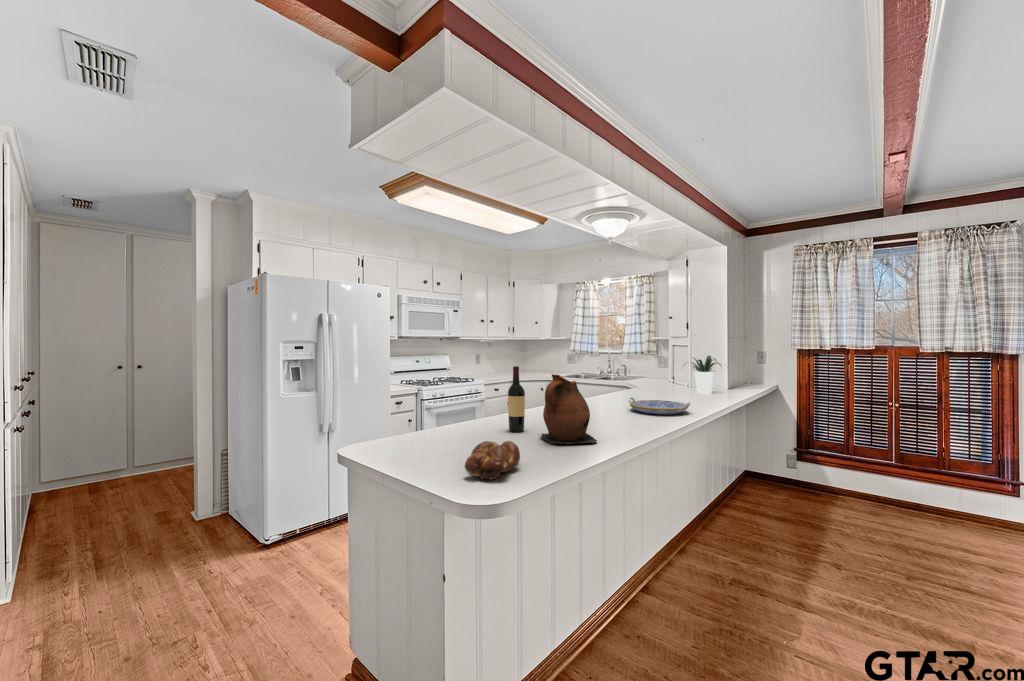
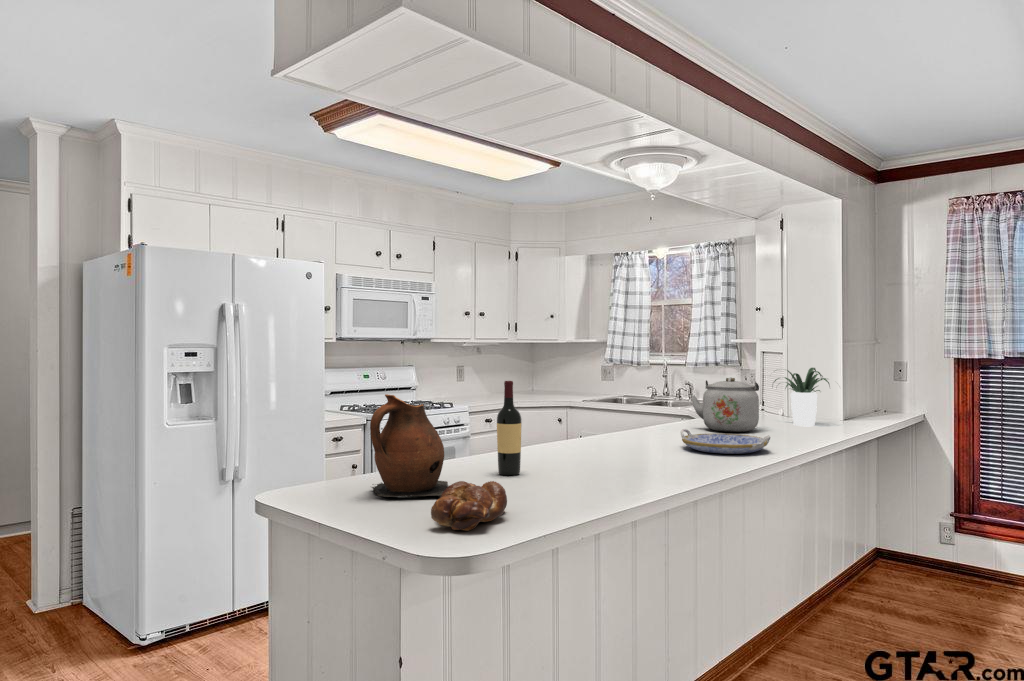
kettle: none [631,362,676,398] -> present [691,377,759,432]
ceramic pitcher: present [541,374,597,444] -> present [370,394,448,498]

